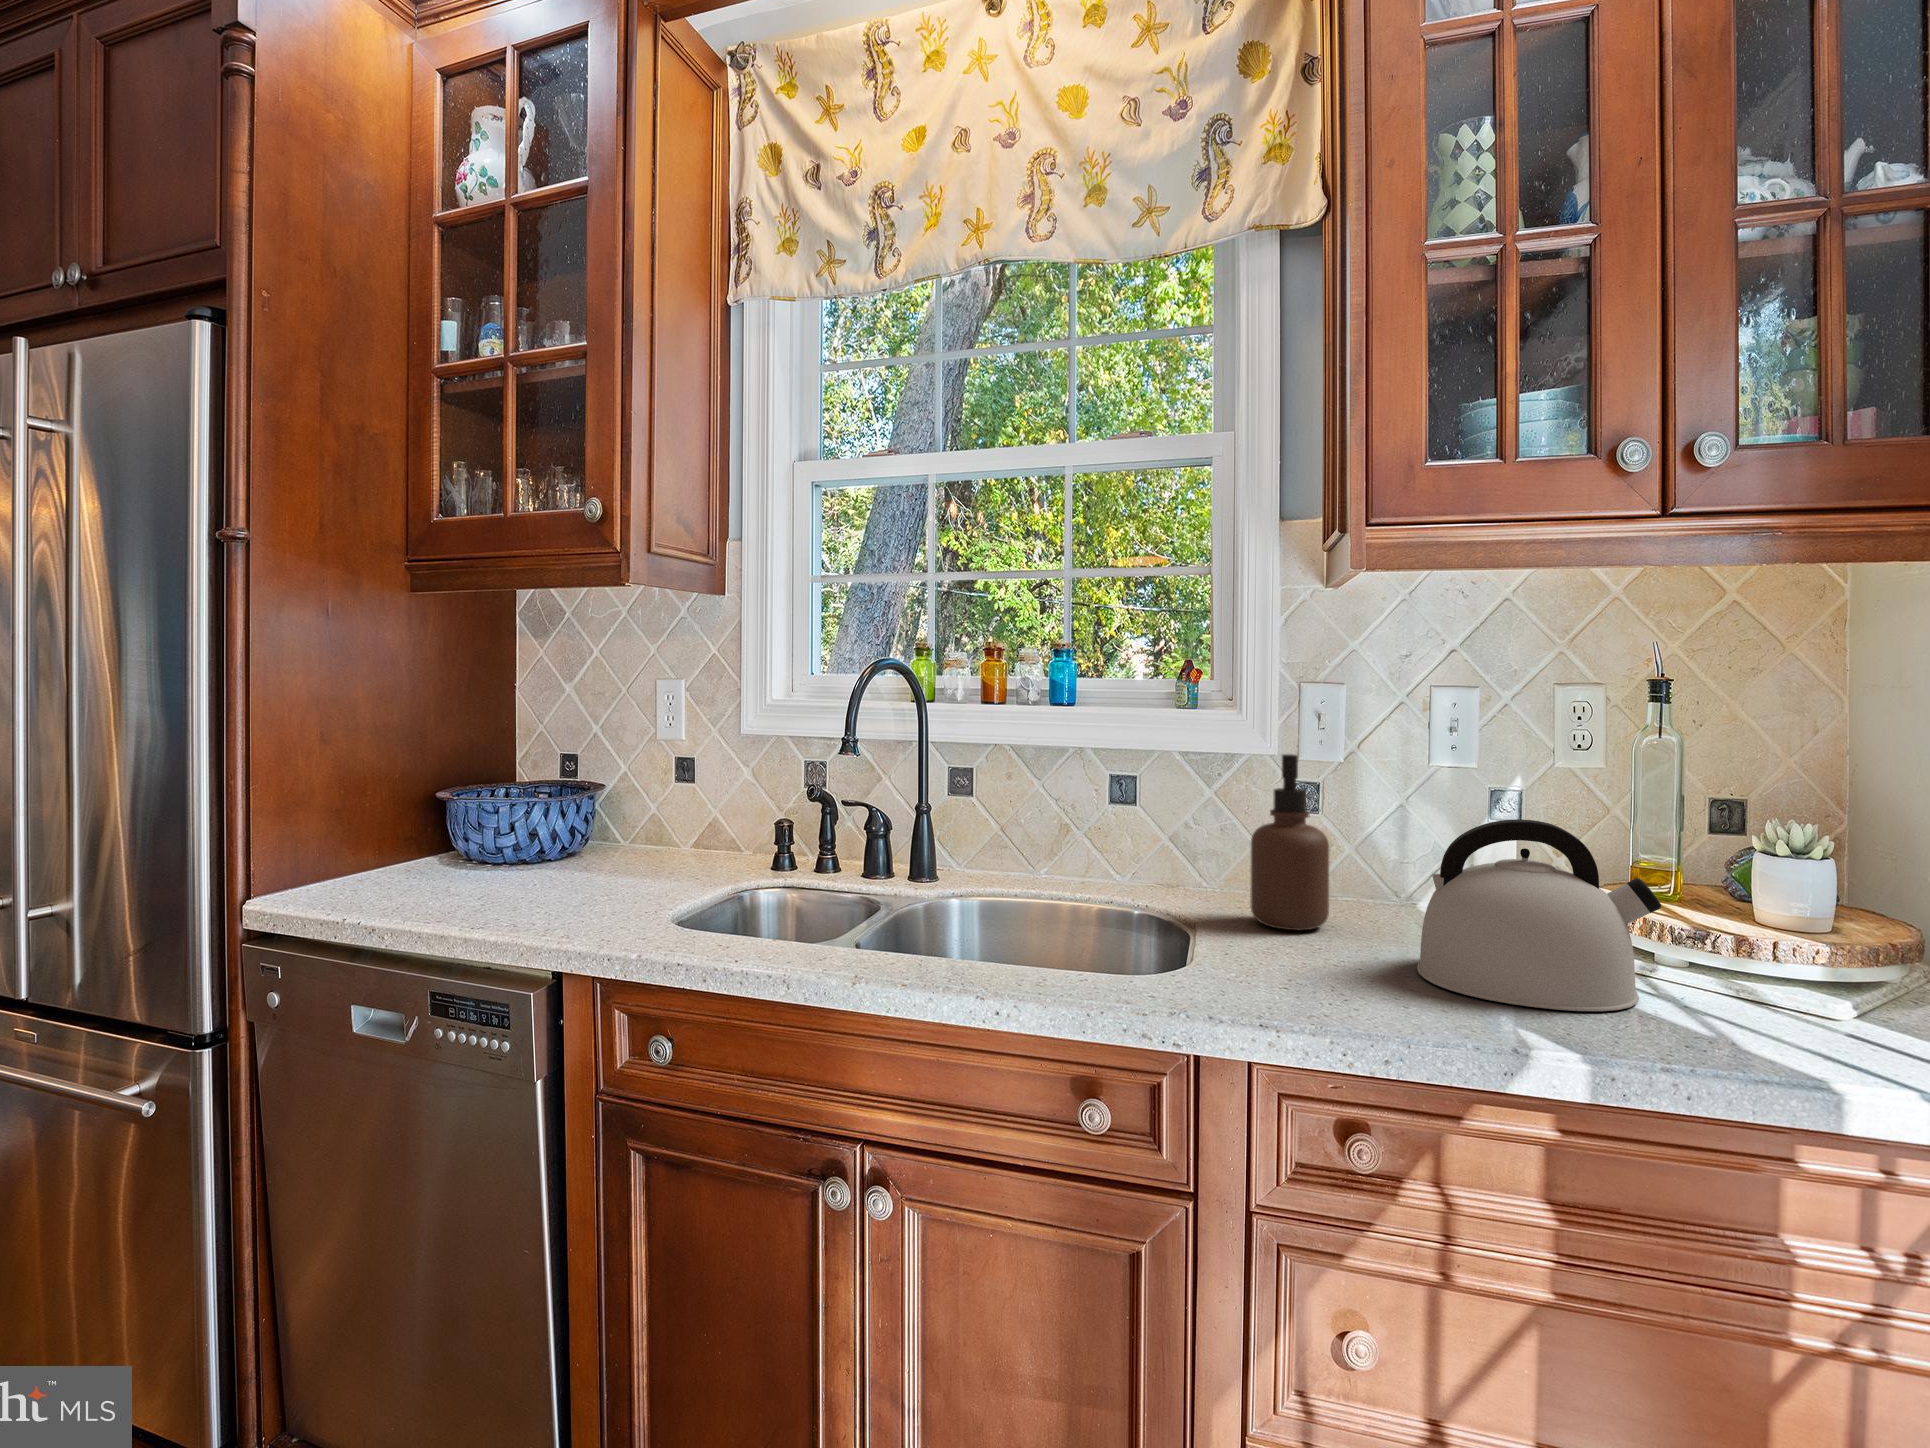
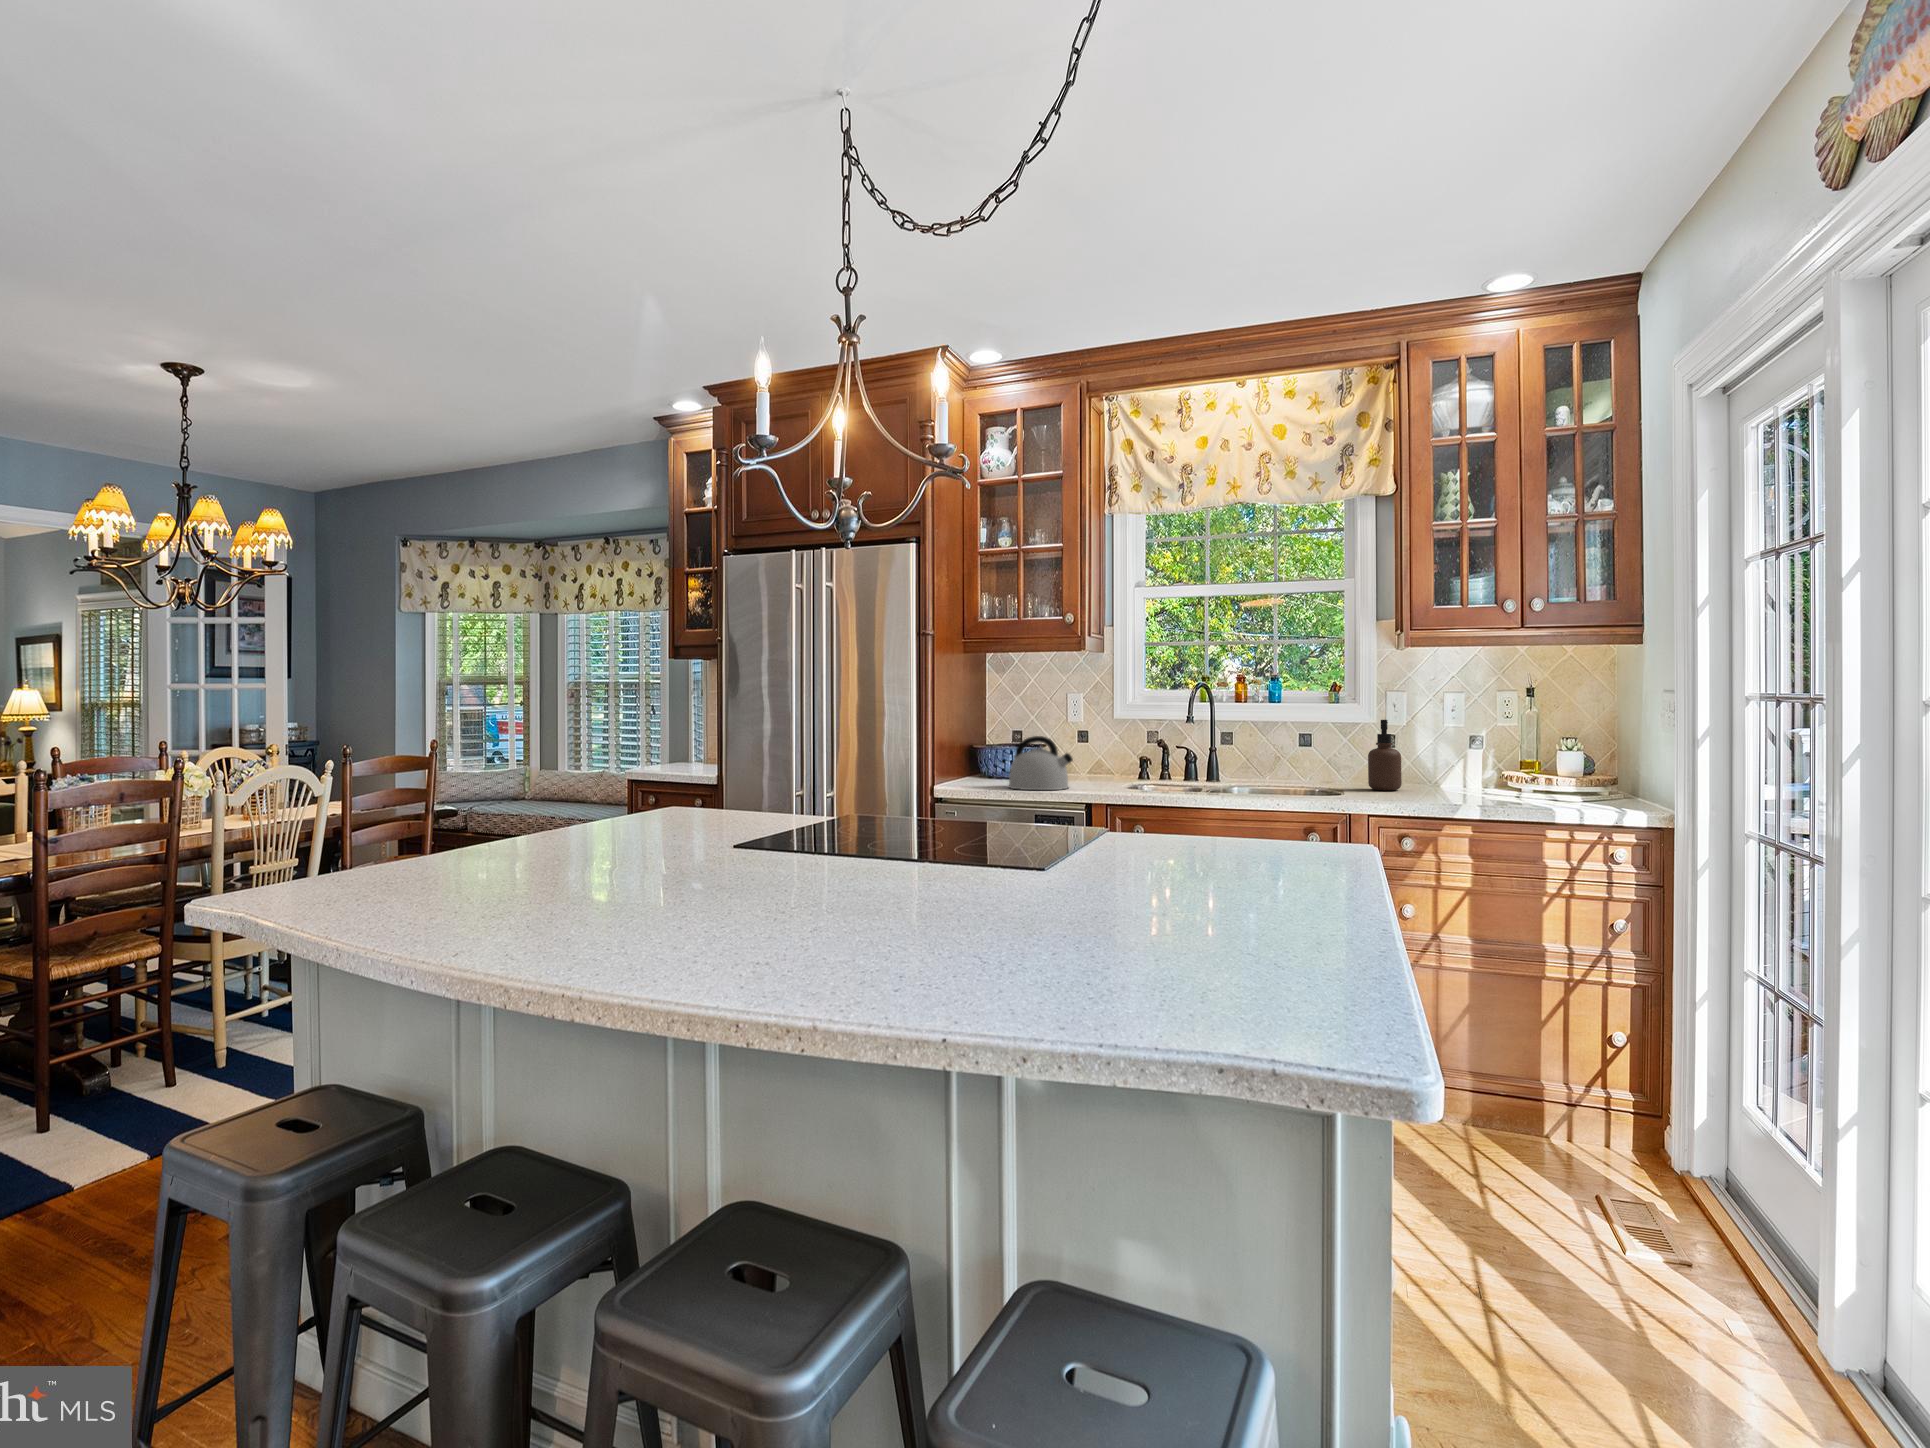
kettle: present [1417,819,1661,1011] -> present [1009,736,1073,790]

